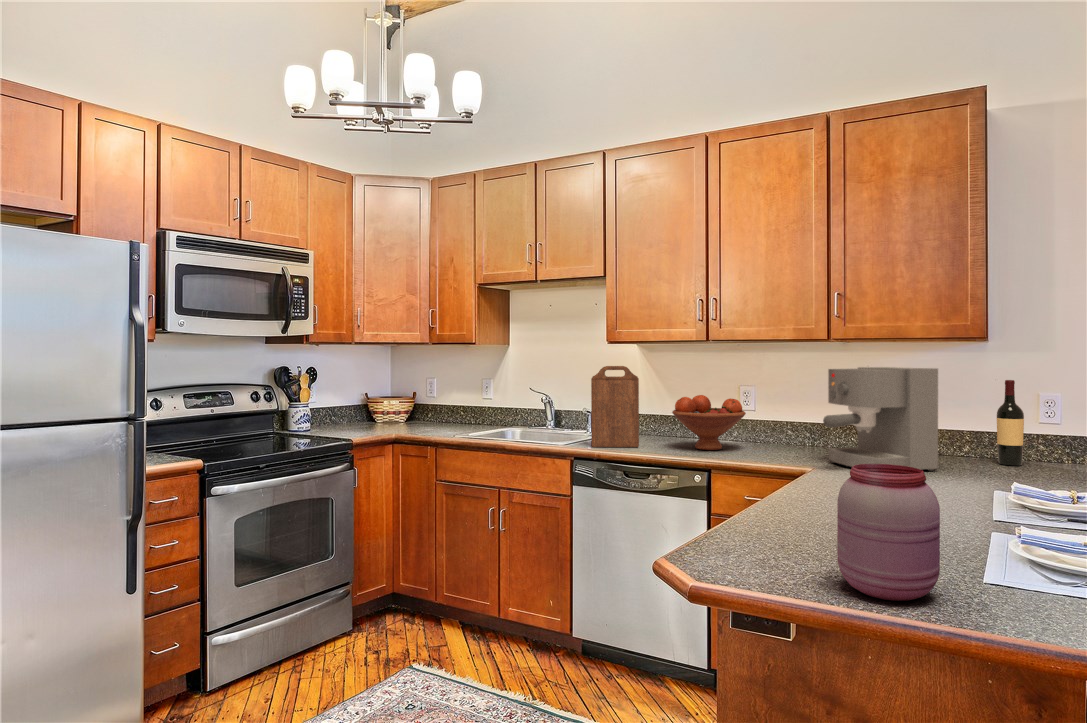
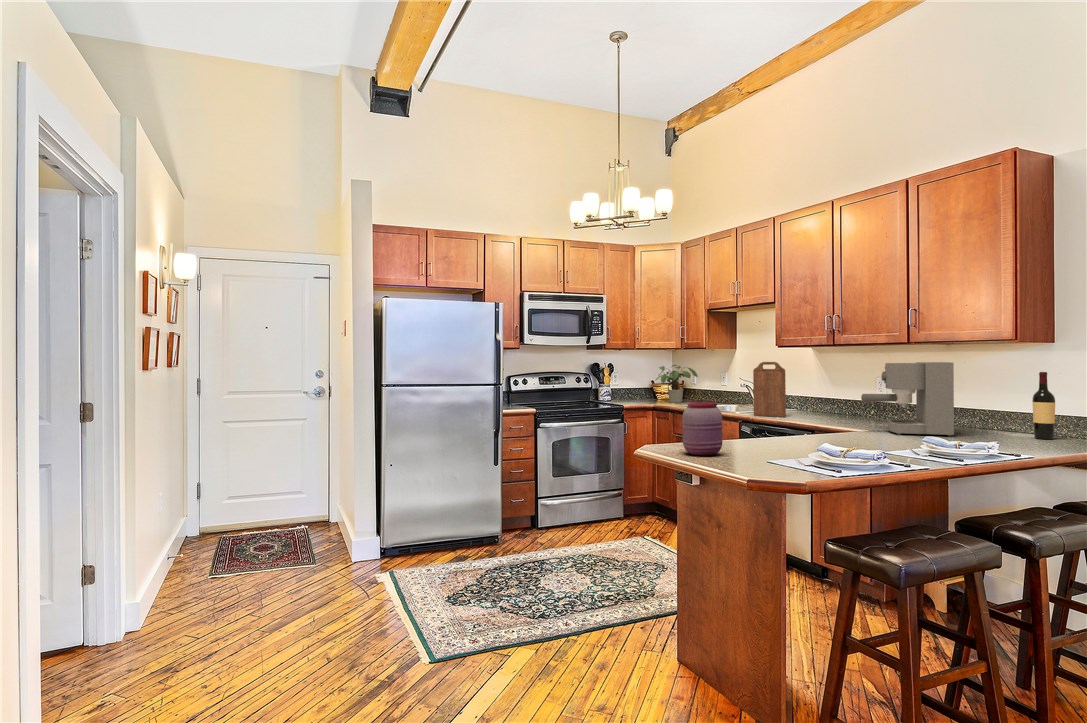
potted plant: none [384,369,445,427] -> present [656,365,698,403]
fruit bowl: present [672,395,746,450] -> none [805,383,860,421]

